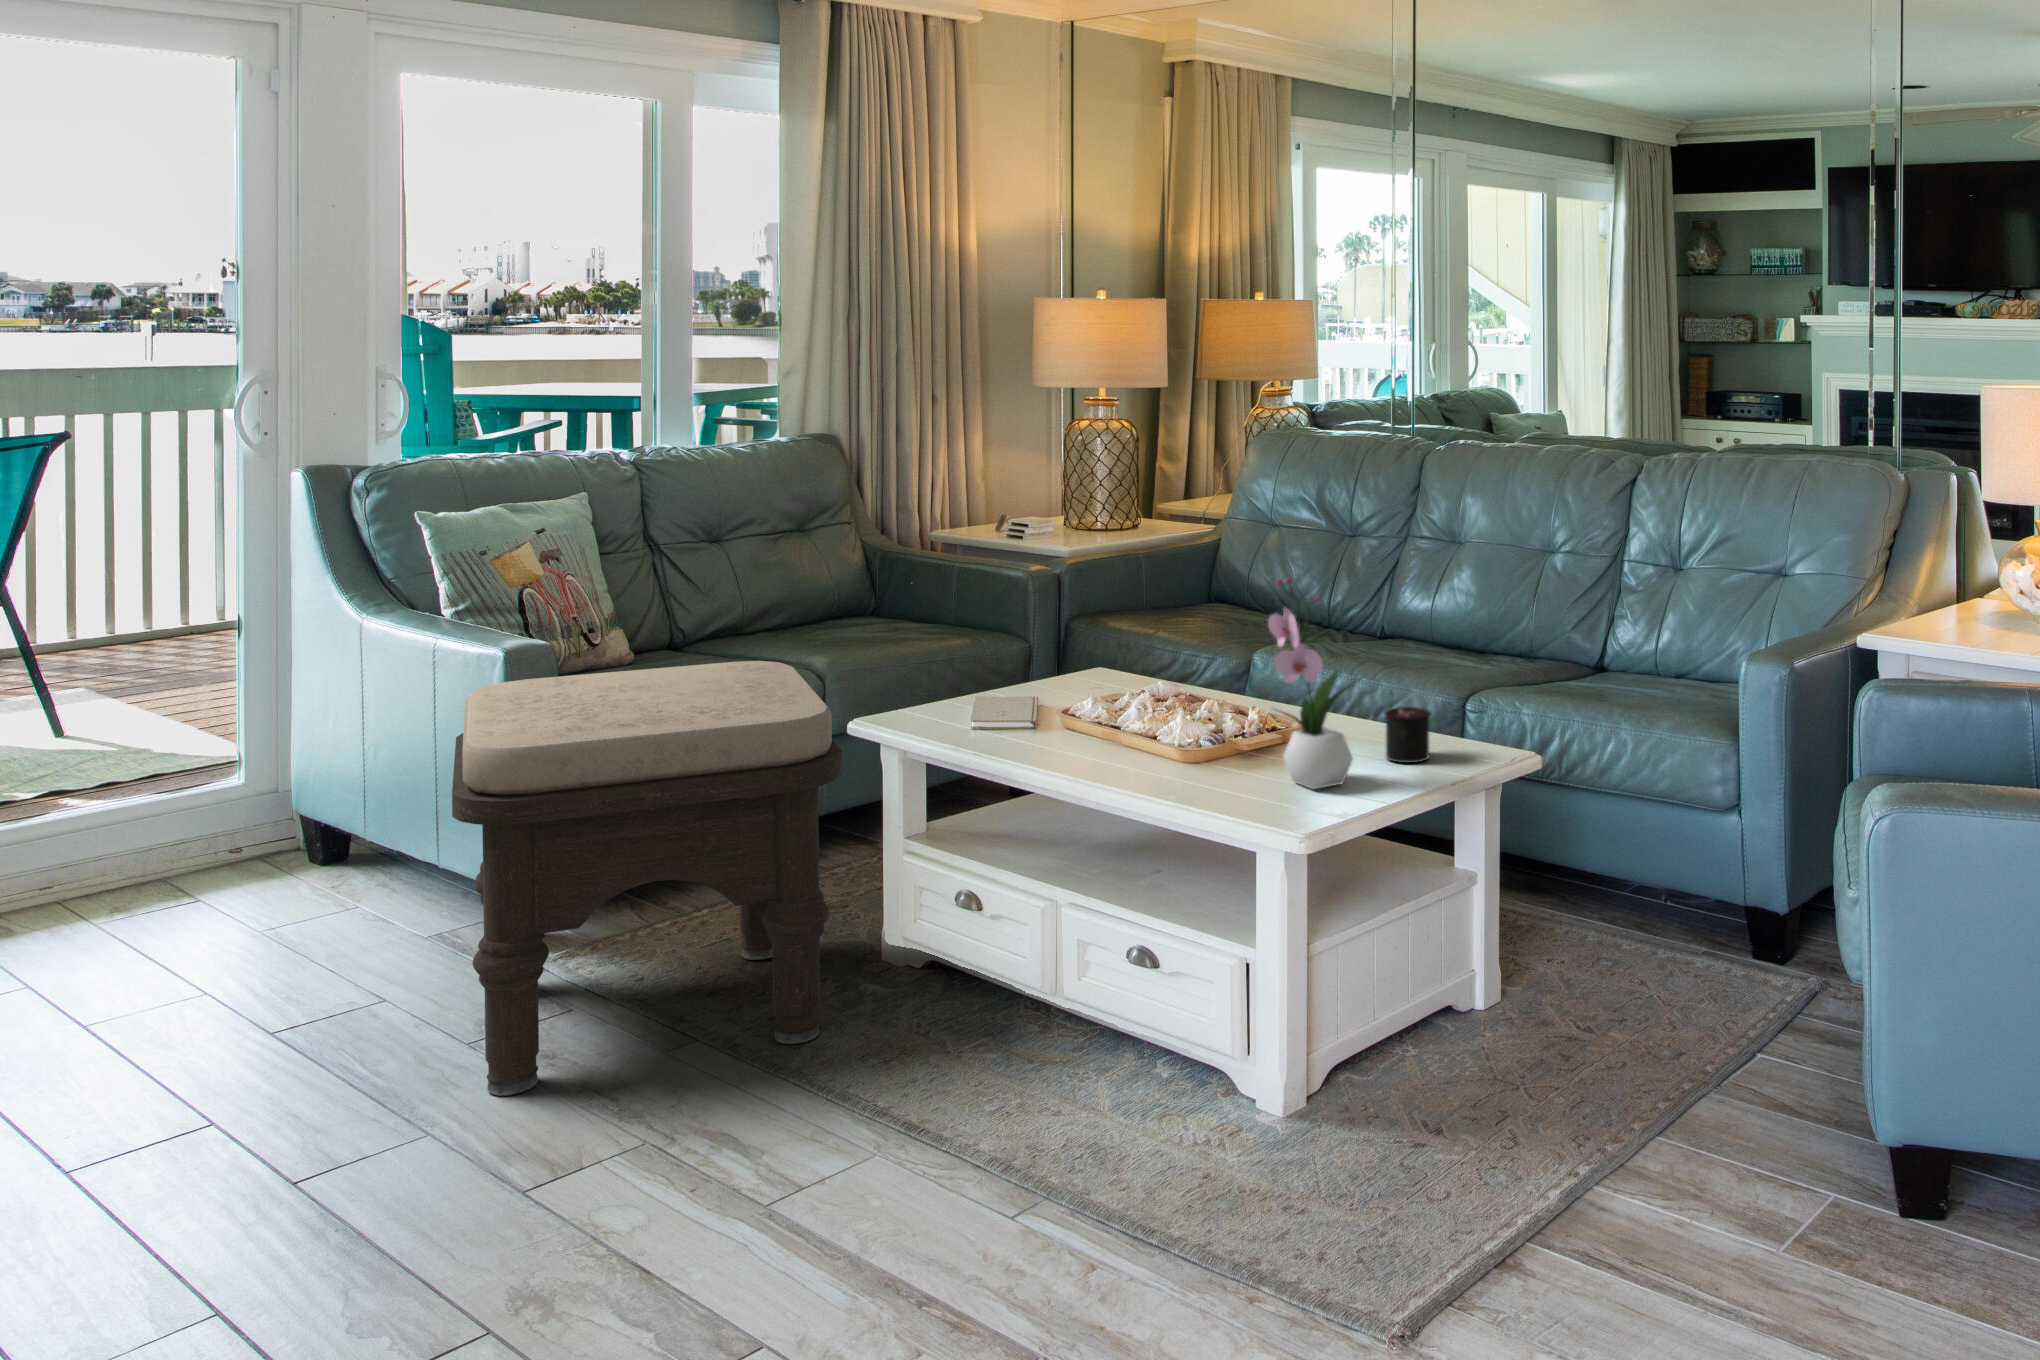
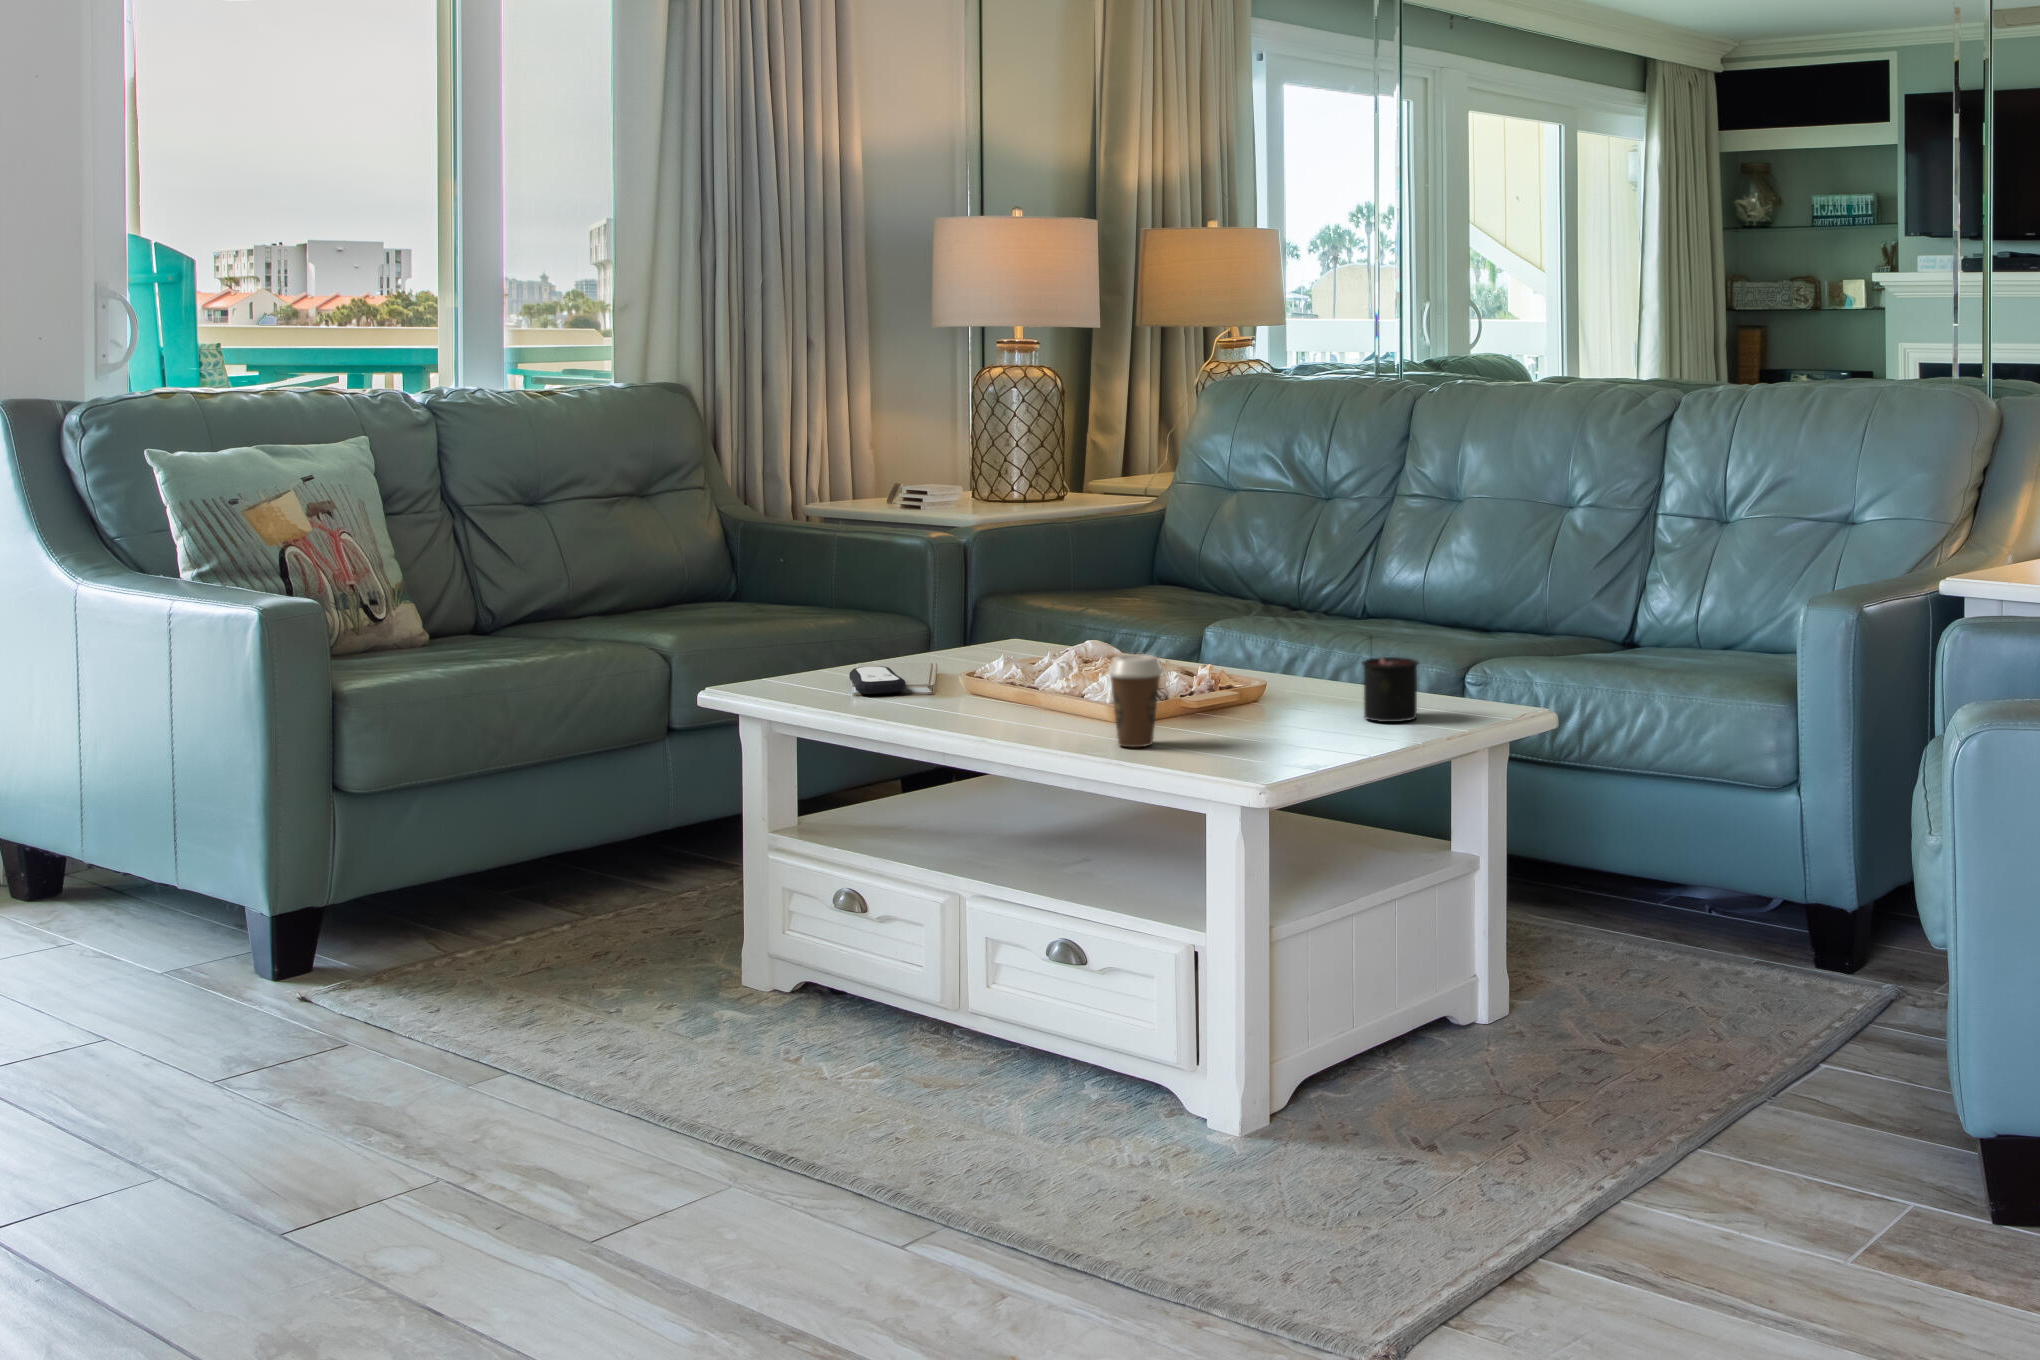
flower arrangement: present [1268,578,1353,789] -> none [1219,489,1336,747]
ottoman: present [452,661,842,1096] -> none [210,615,695,1122]
remote control: none [967,702,1013,730] -> present [849,666,905,694]
coffee cup: none [1177,711,1222,789] -> present [1108,654,1162,747]

